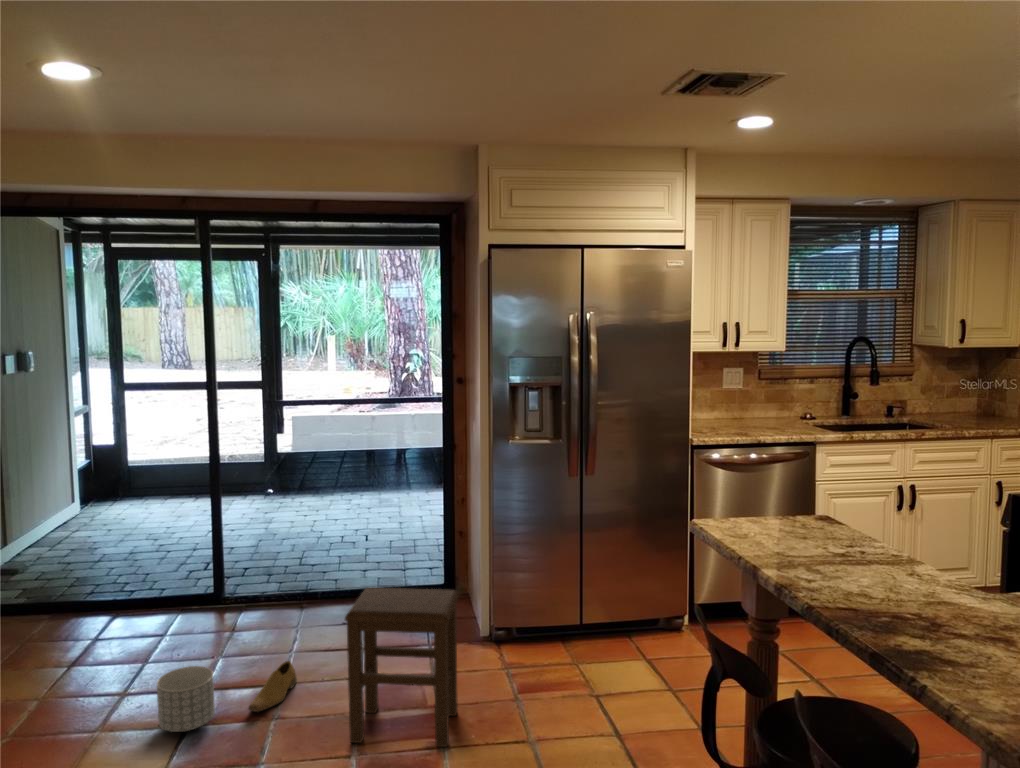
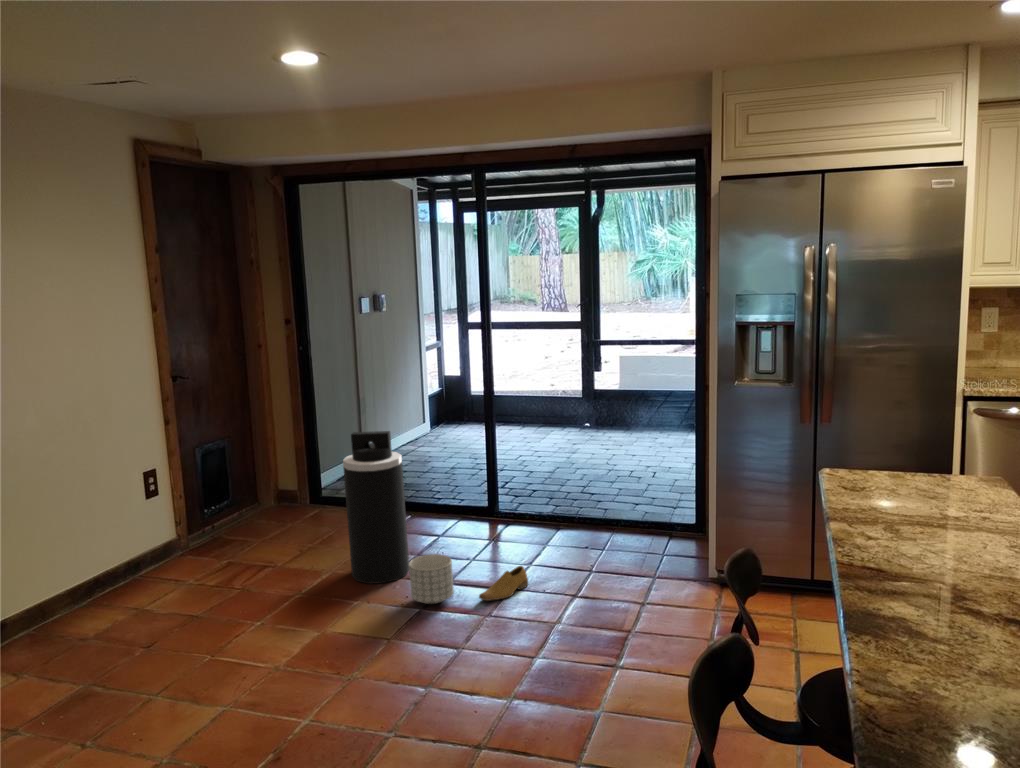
trash can: none [44,521,134,721] -> present [343,431,409,584]
stool: present [345,588,459,747] -> none [537,507,650,658]

